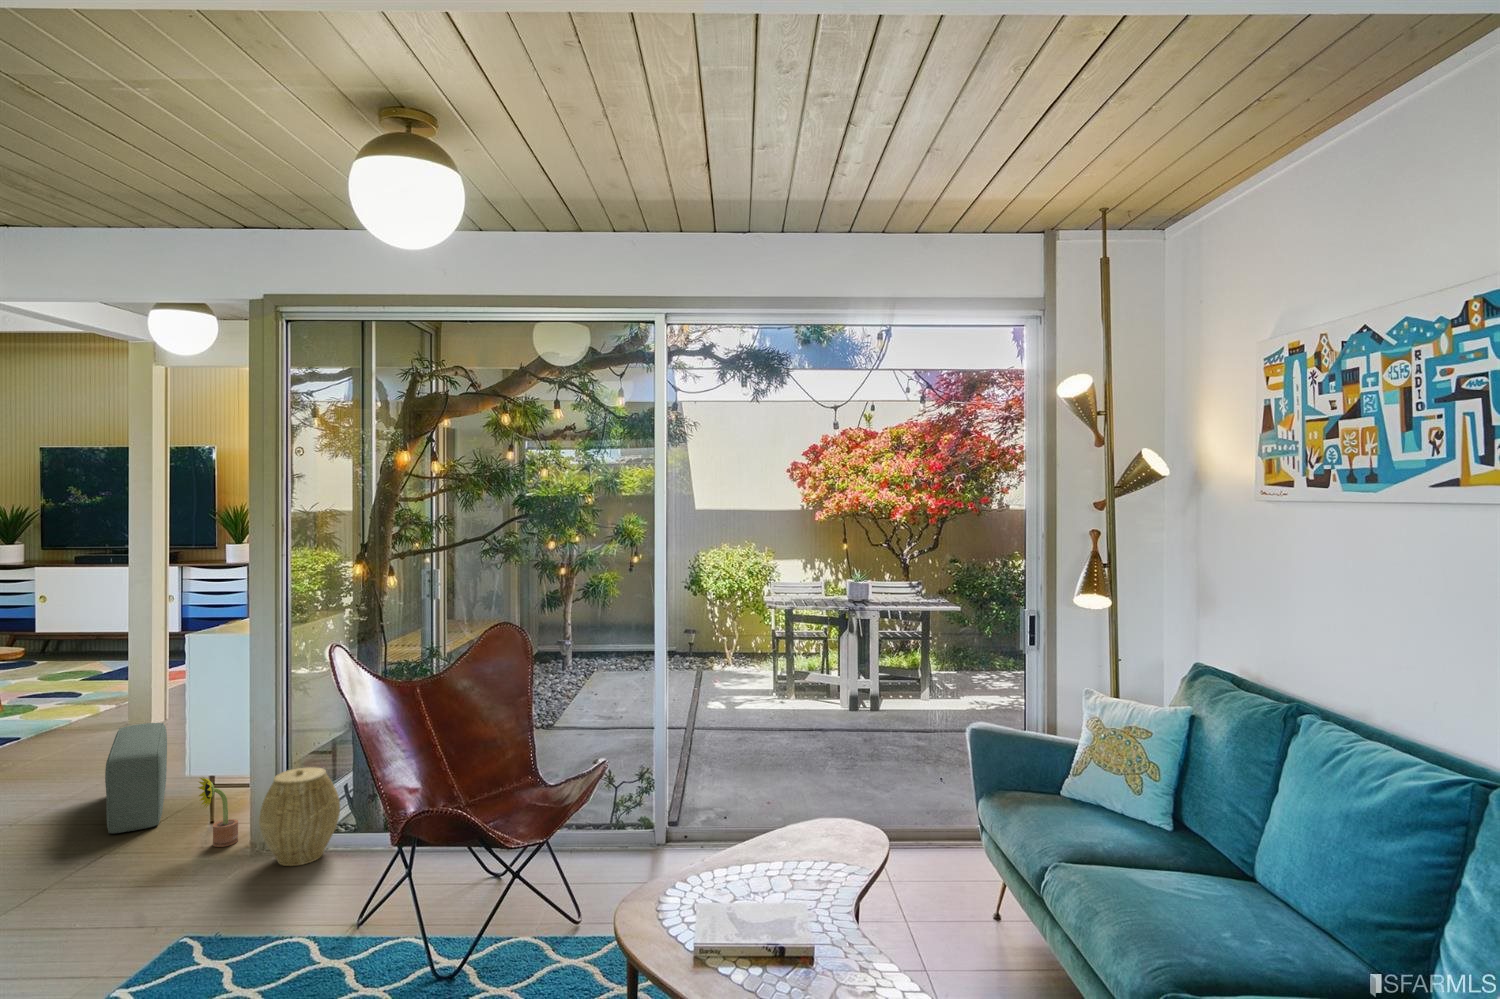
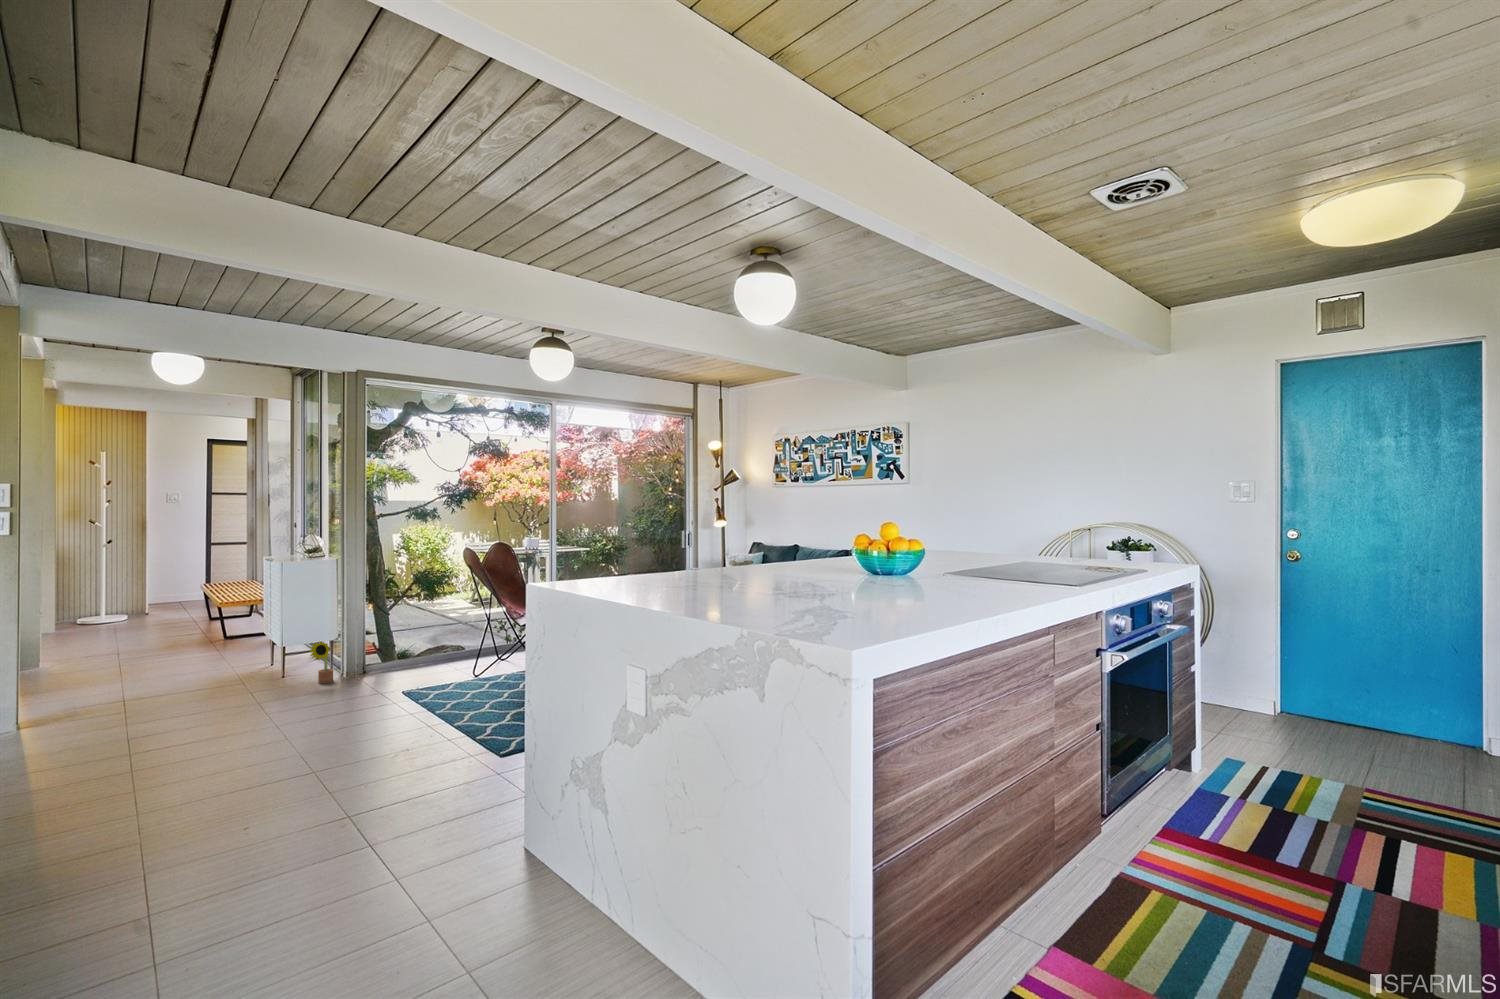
pouf: present [105,723,167,833] -> none [150,637,252,694]
woven basket: present [259,767,340,866] -> none [371,627,415,678]

